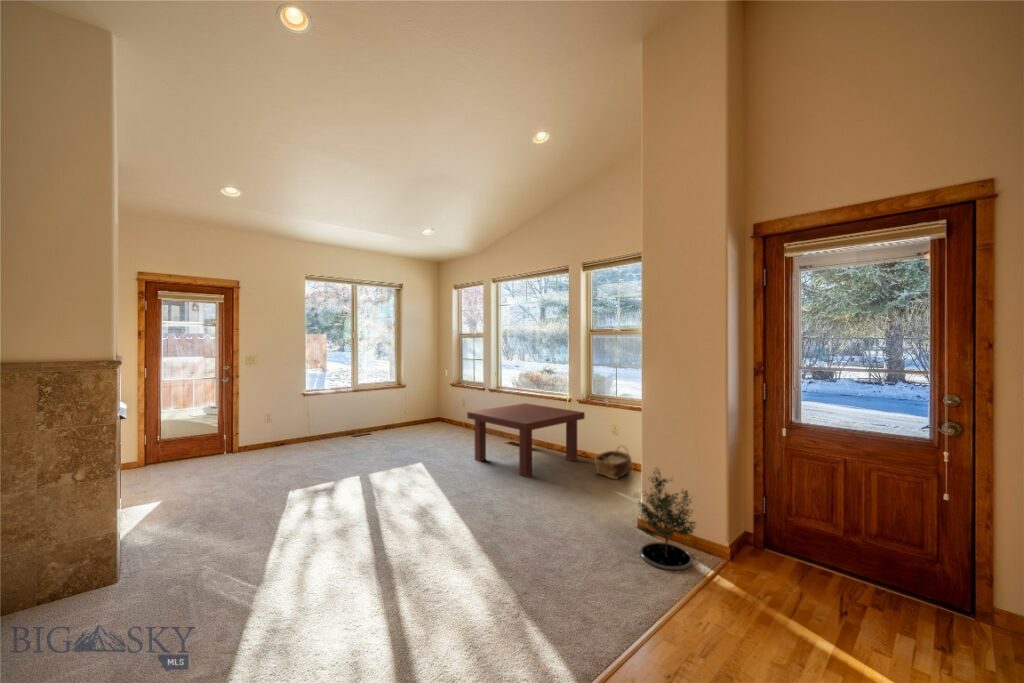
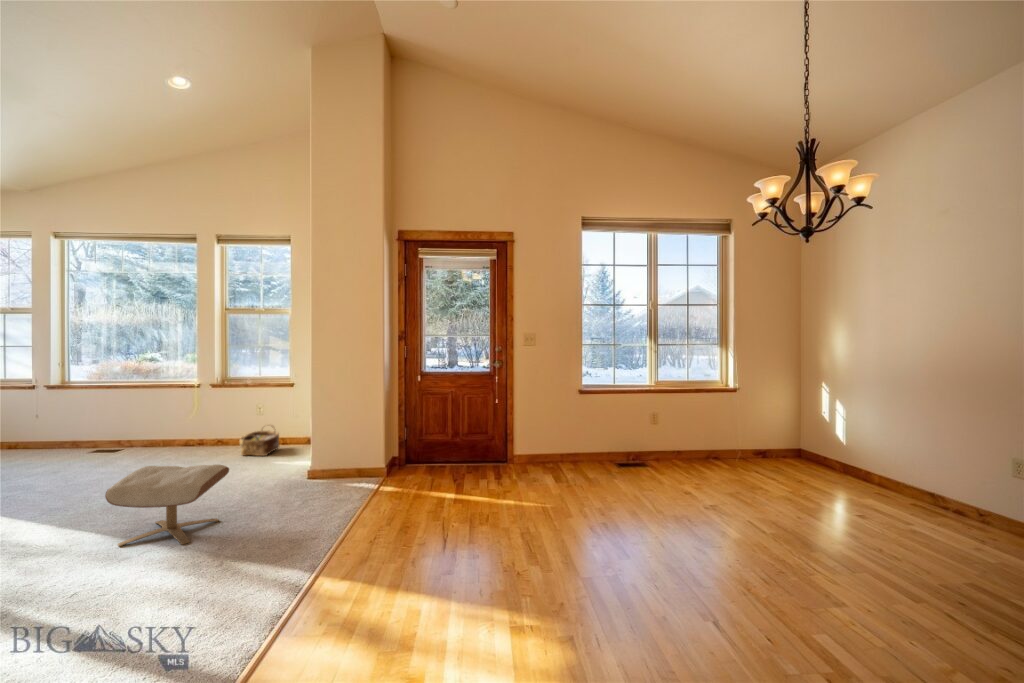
coffee table: present [467,403,585,477] -> none [38,397,219,475]
potted tree: present [639,471,696,570] -> none [319,414,367,492]
ottoman: none [440,490,533,584] -> present [105,464,229,547]

